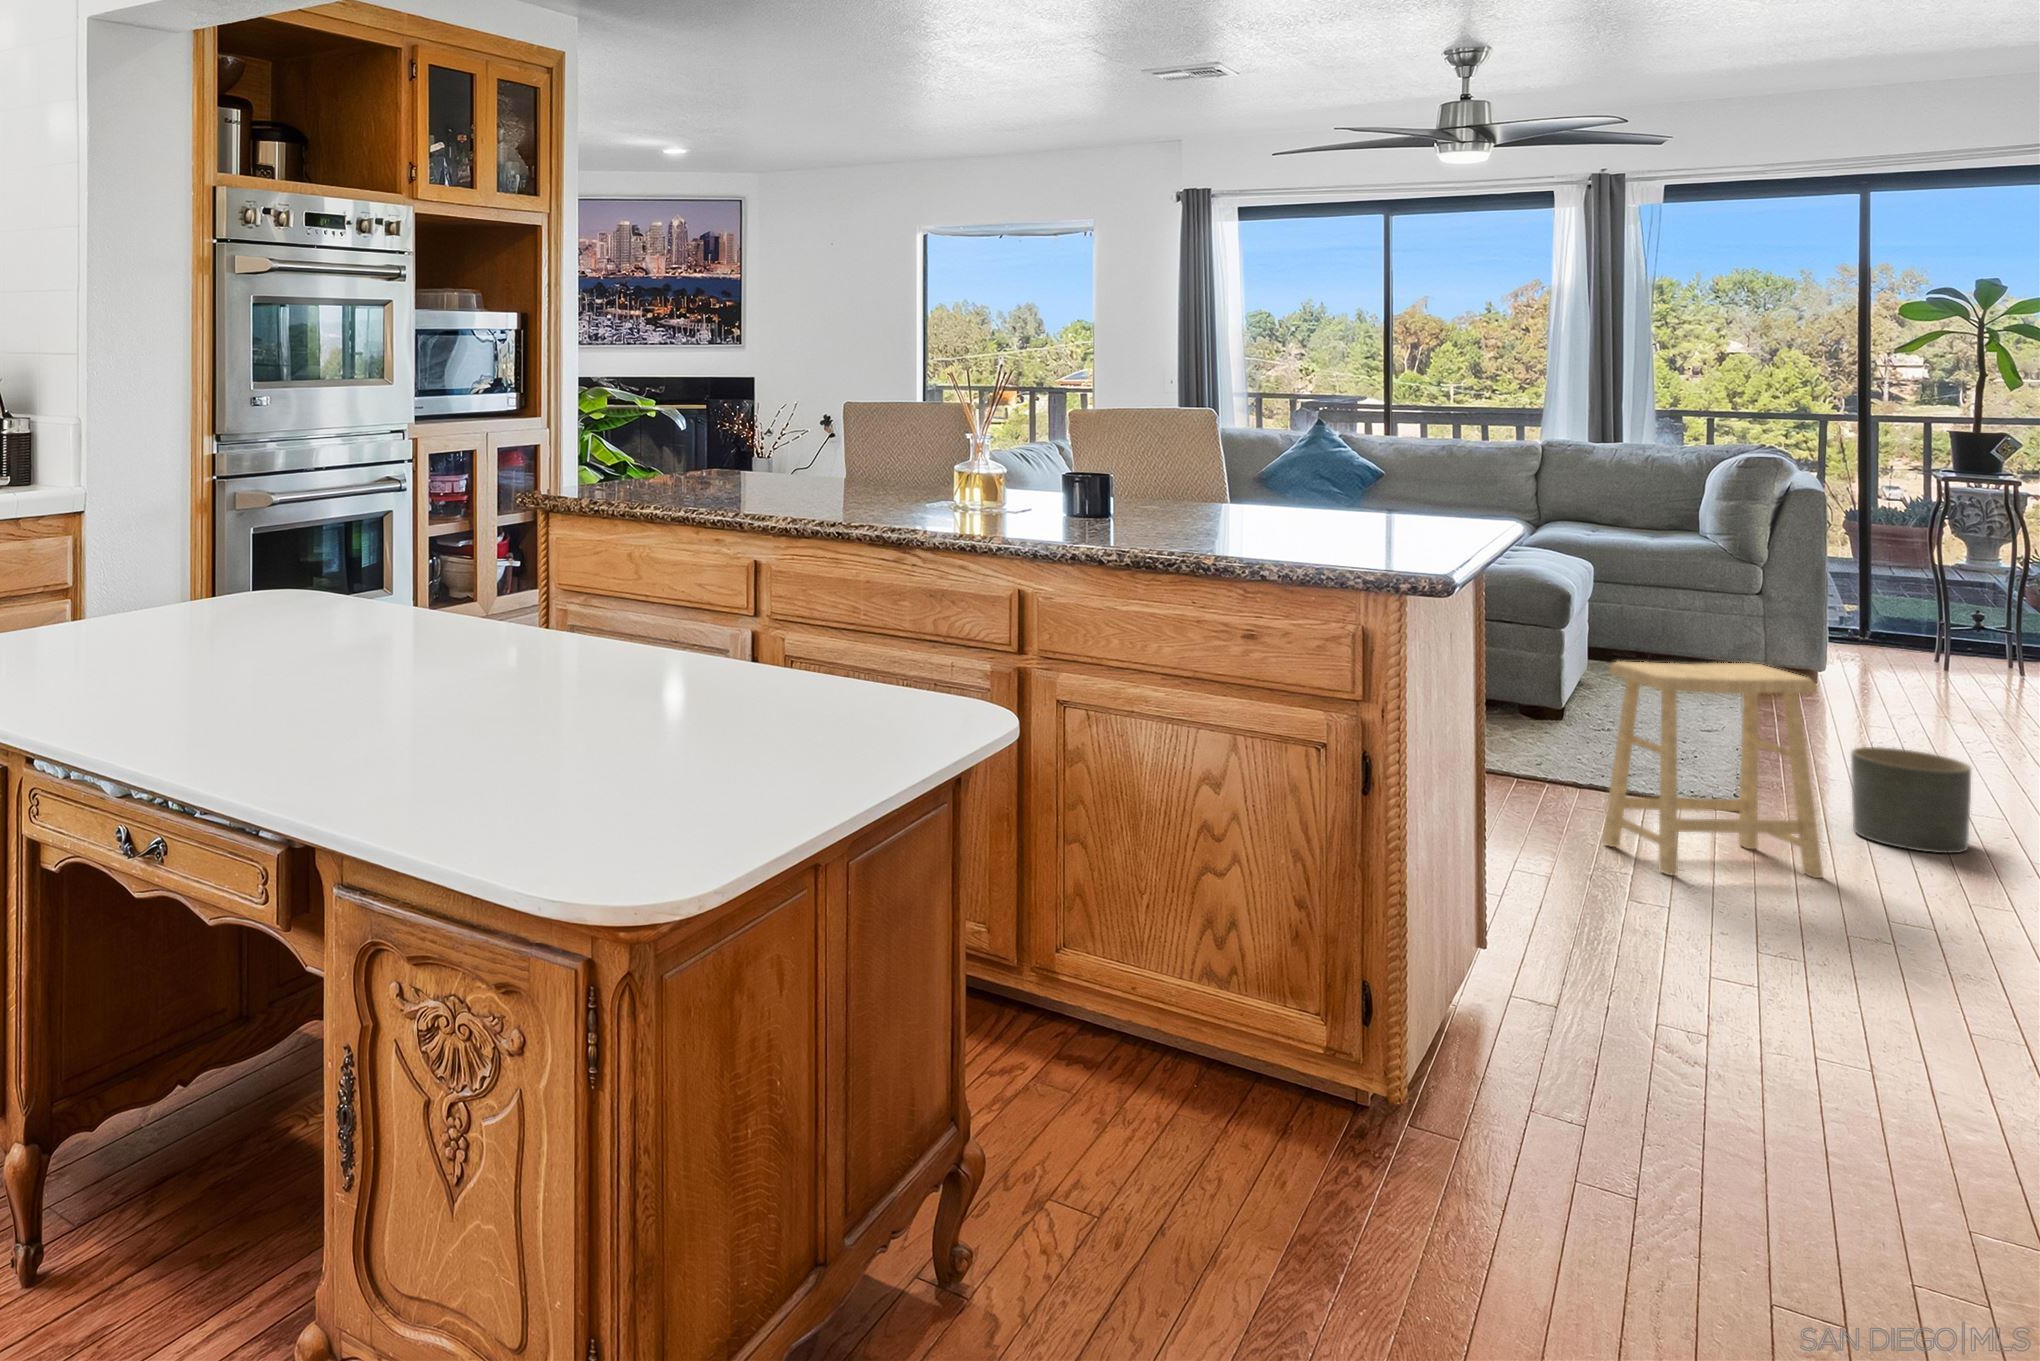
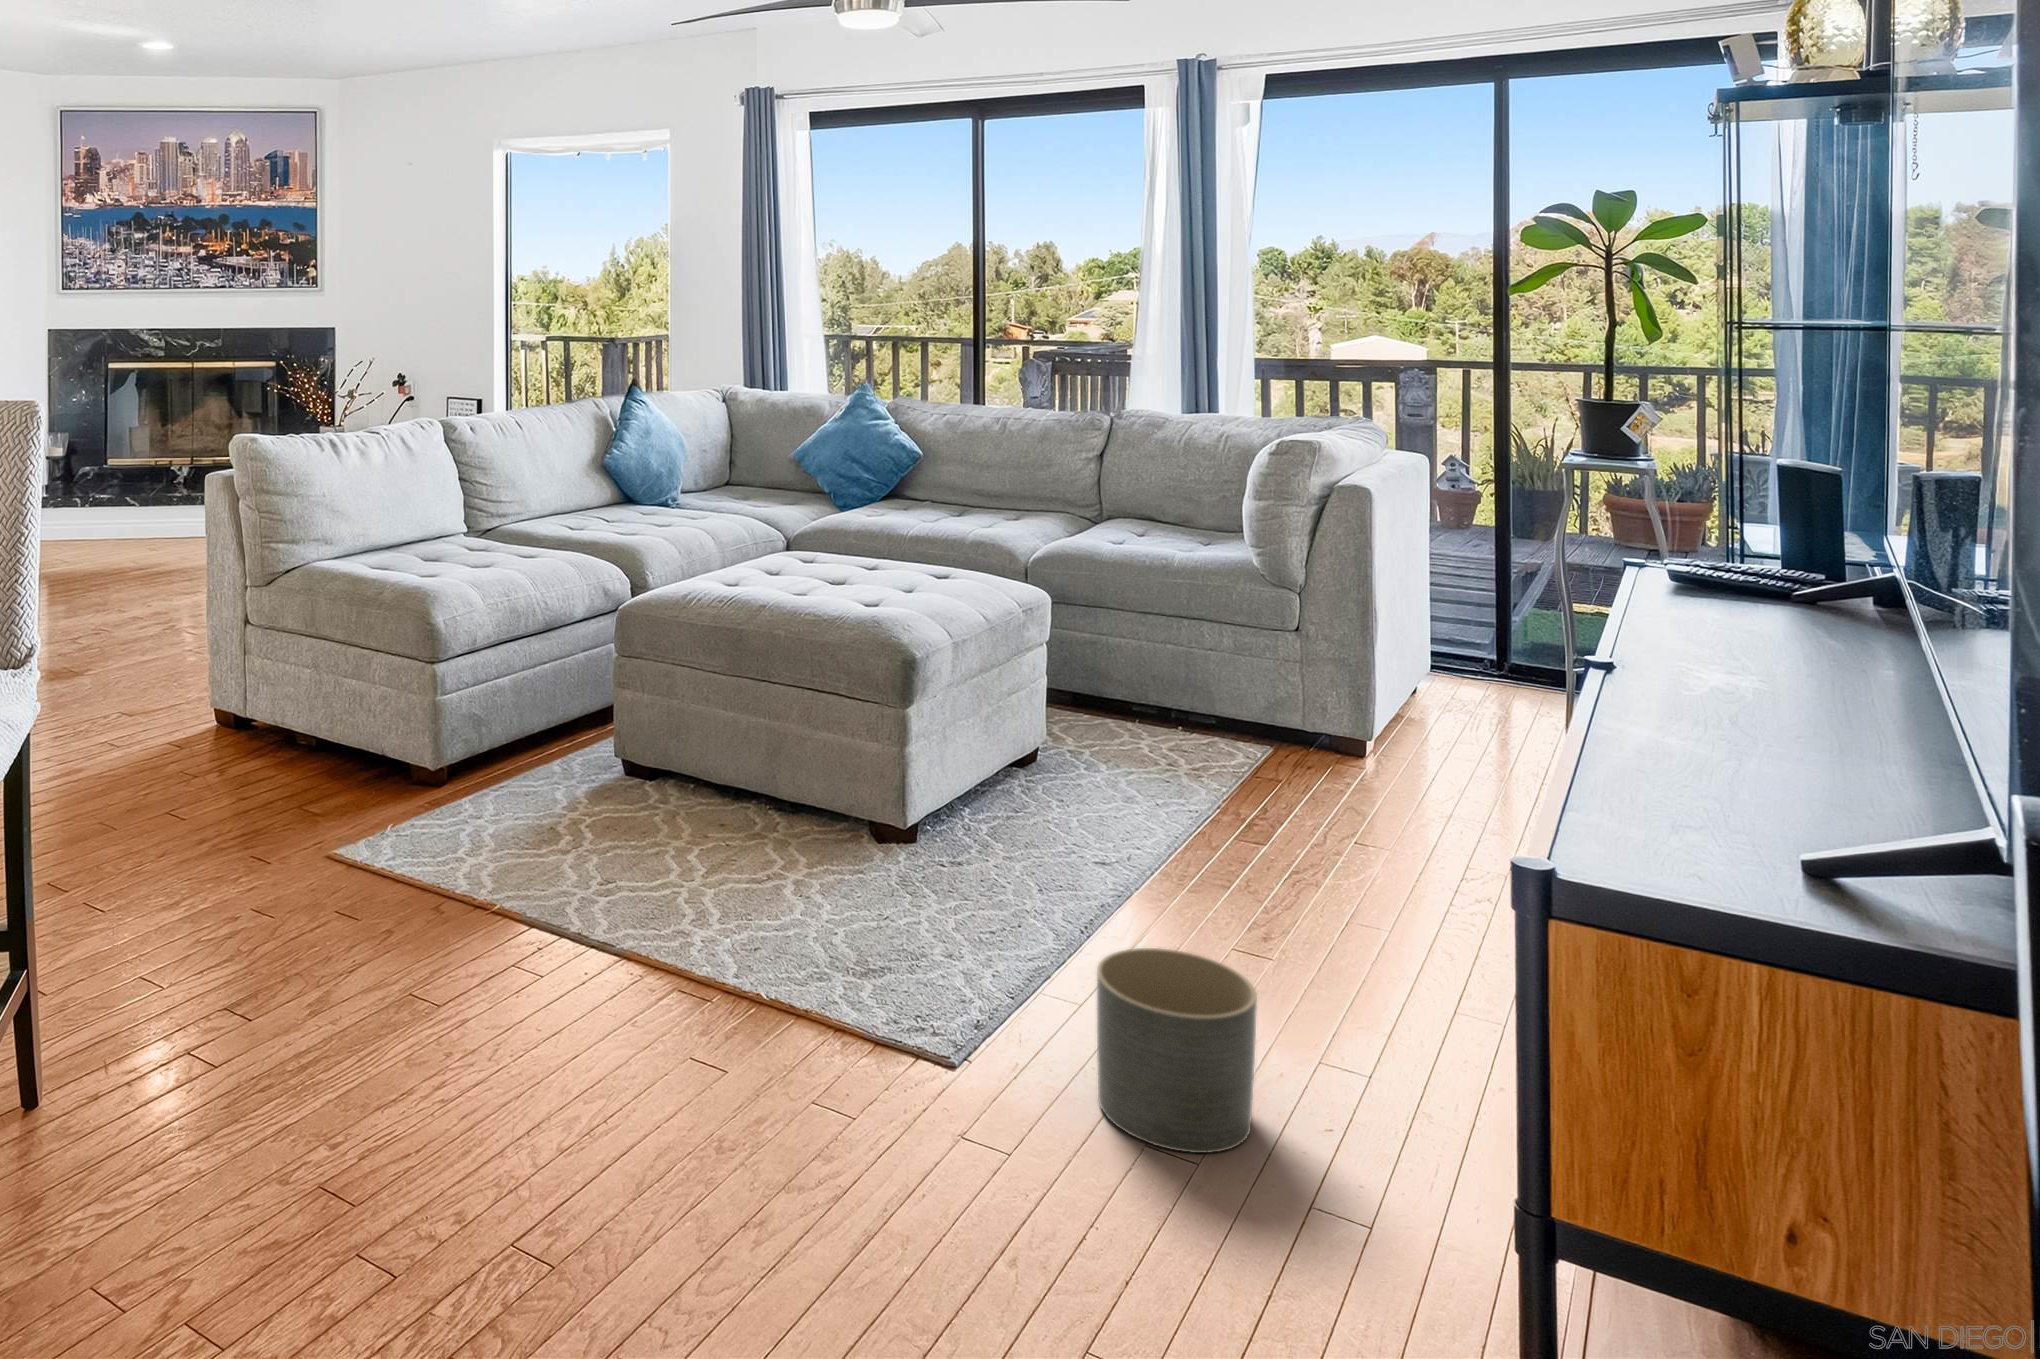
footstool: present [1602,661,1823,878] -> none [652,838,933,1242]

